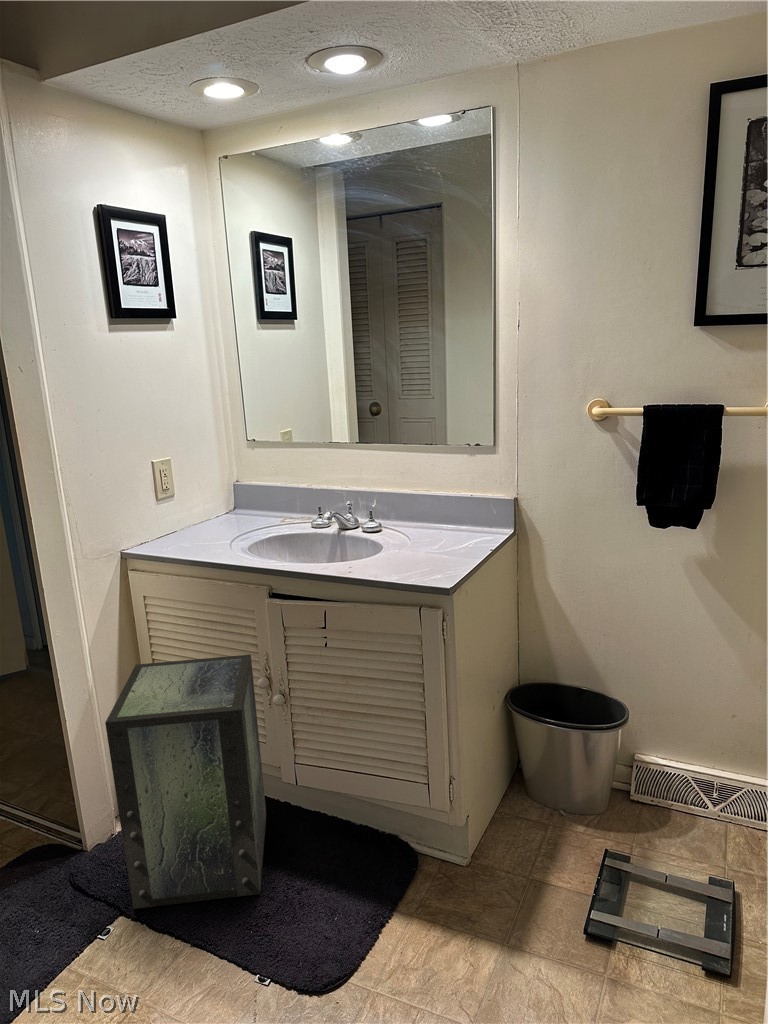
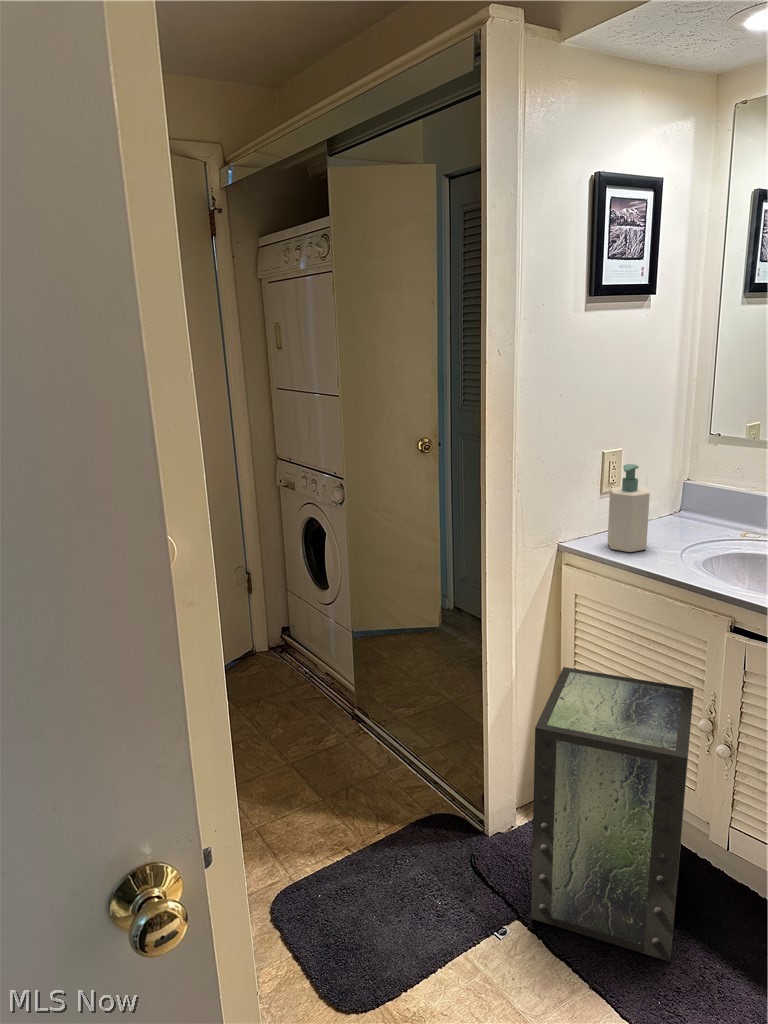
soap bottle: none [159,469,199,549] -> present [607,464,650,552]

